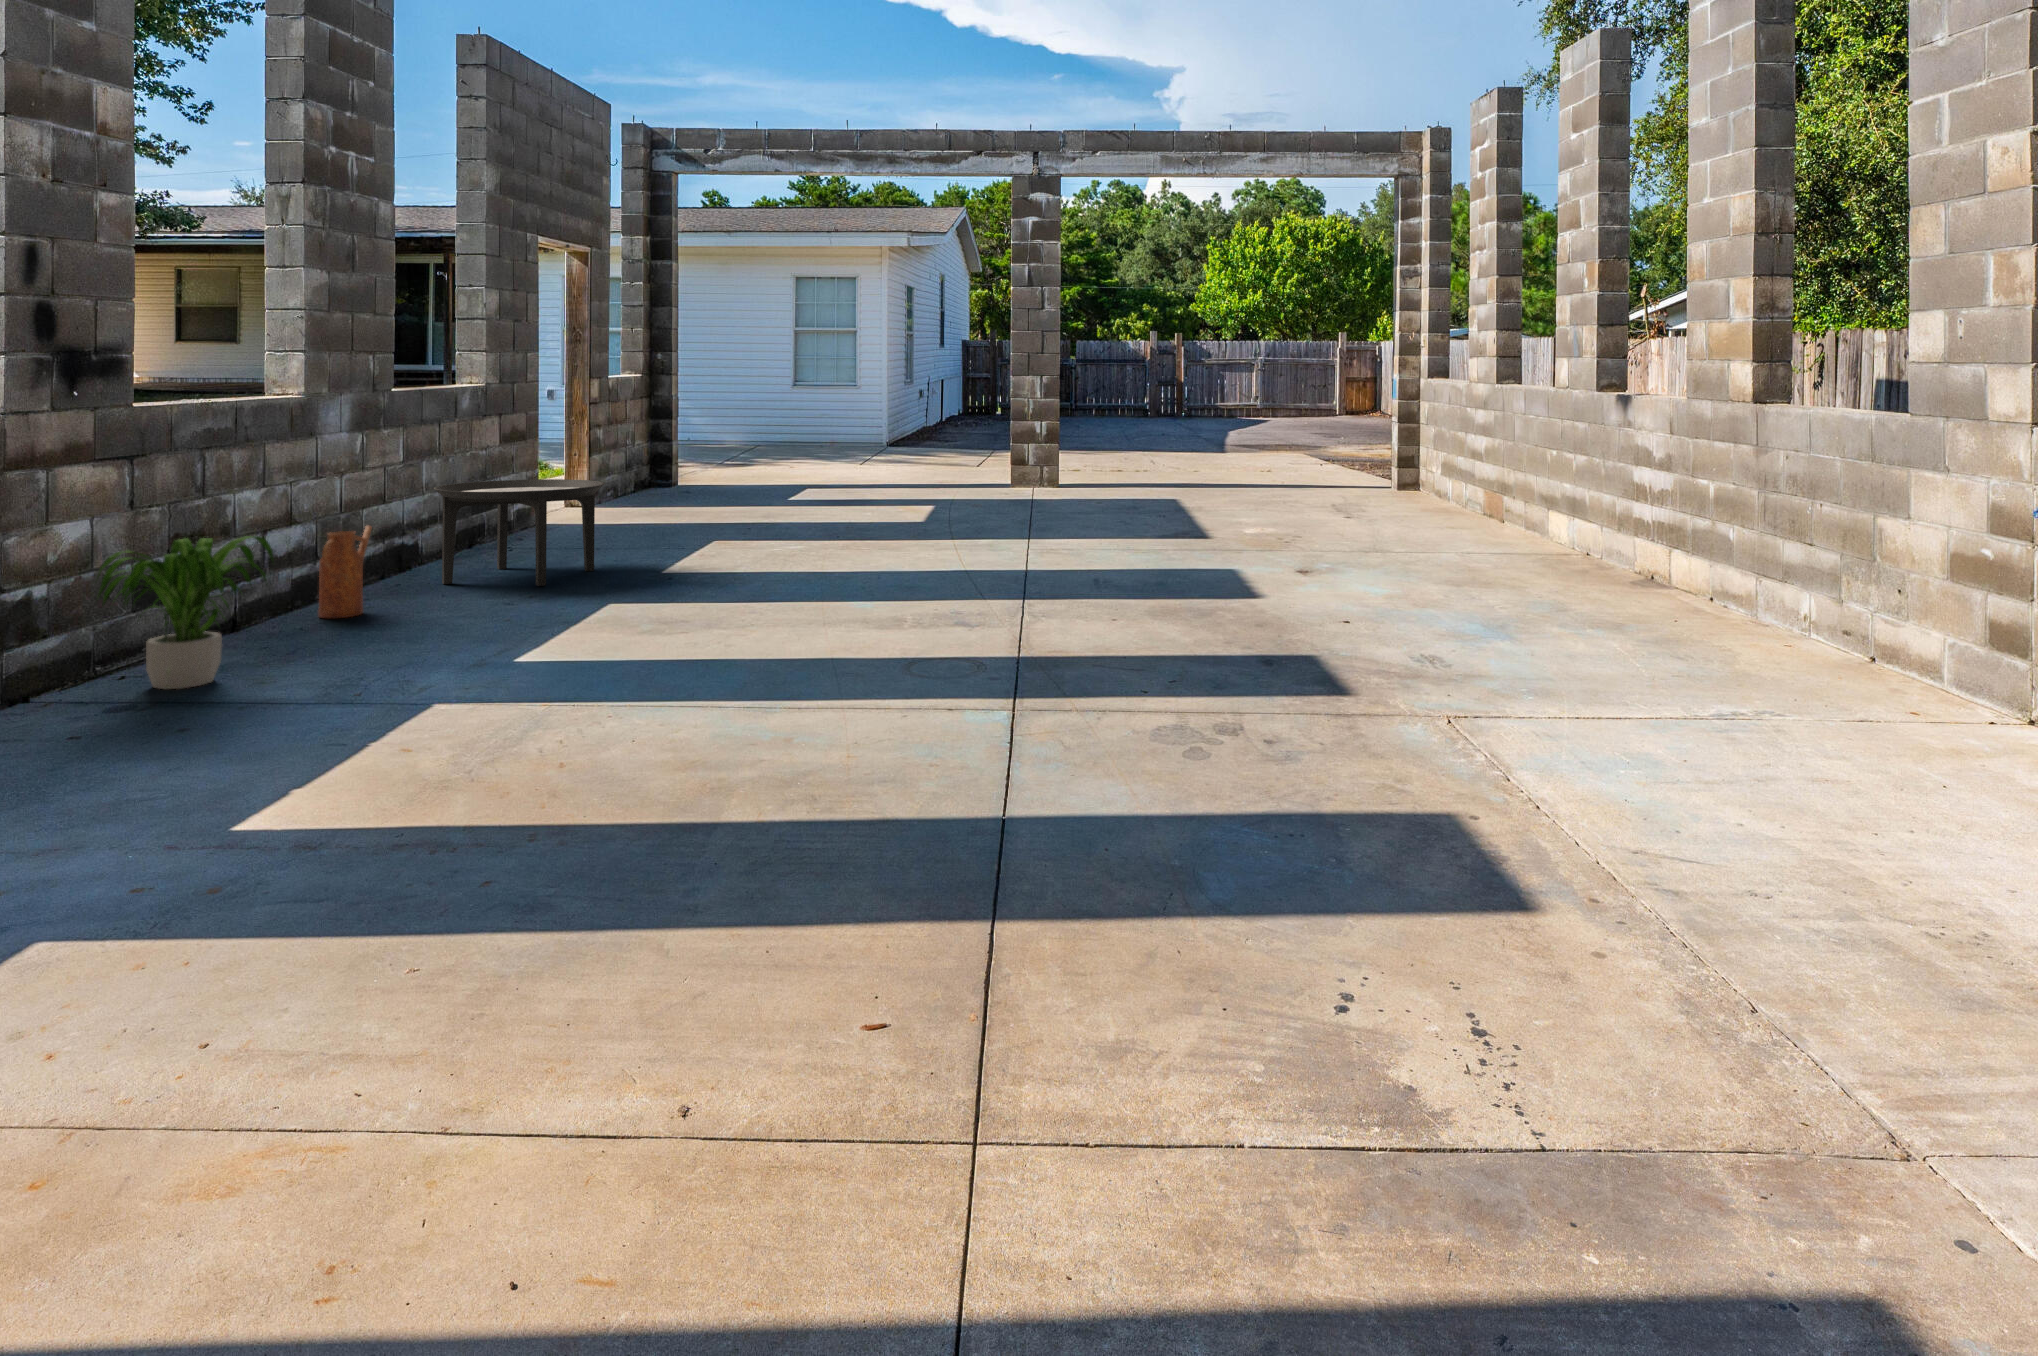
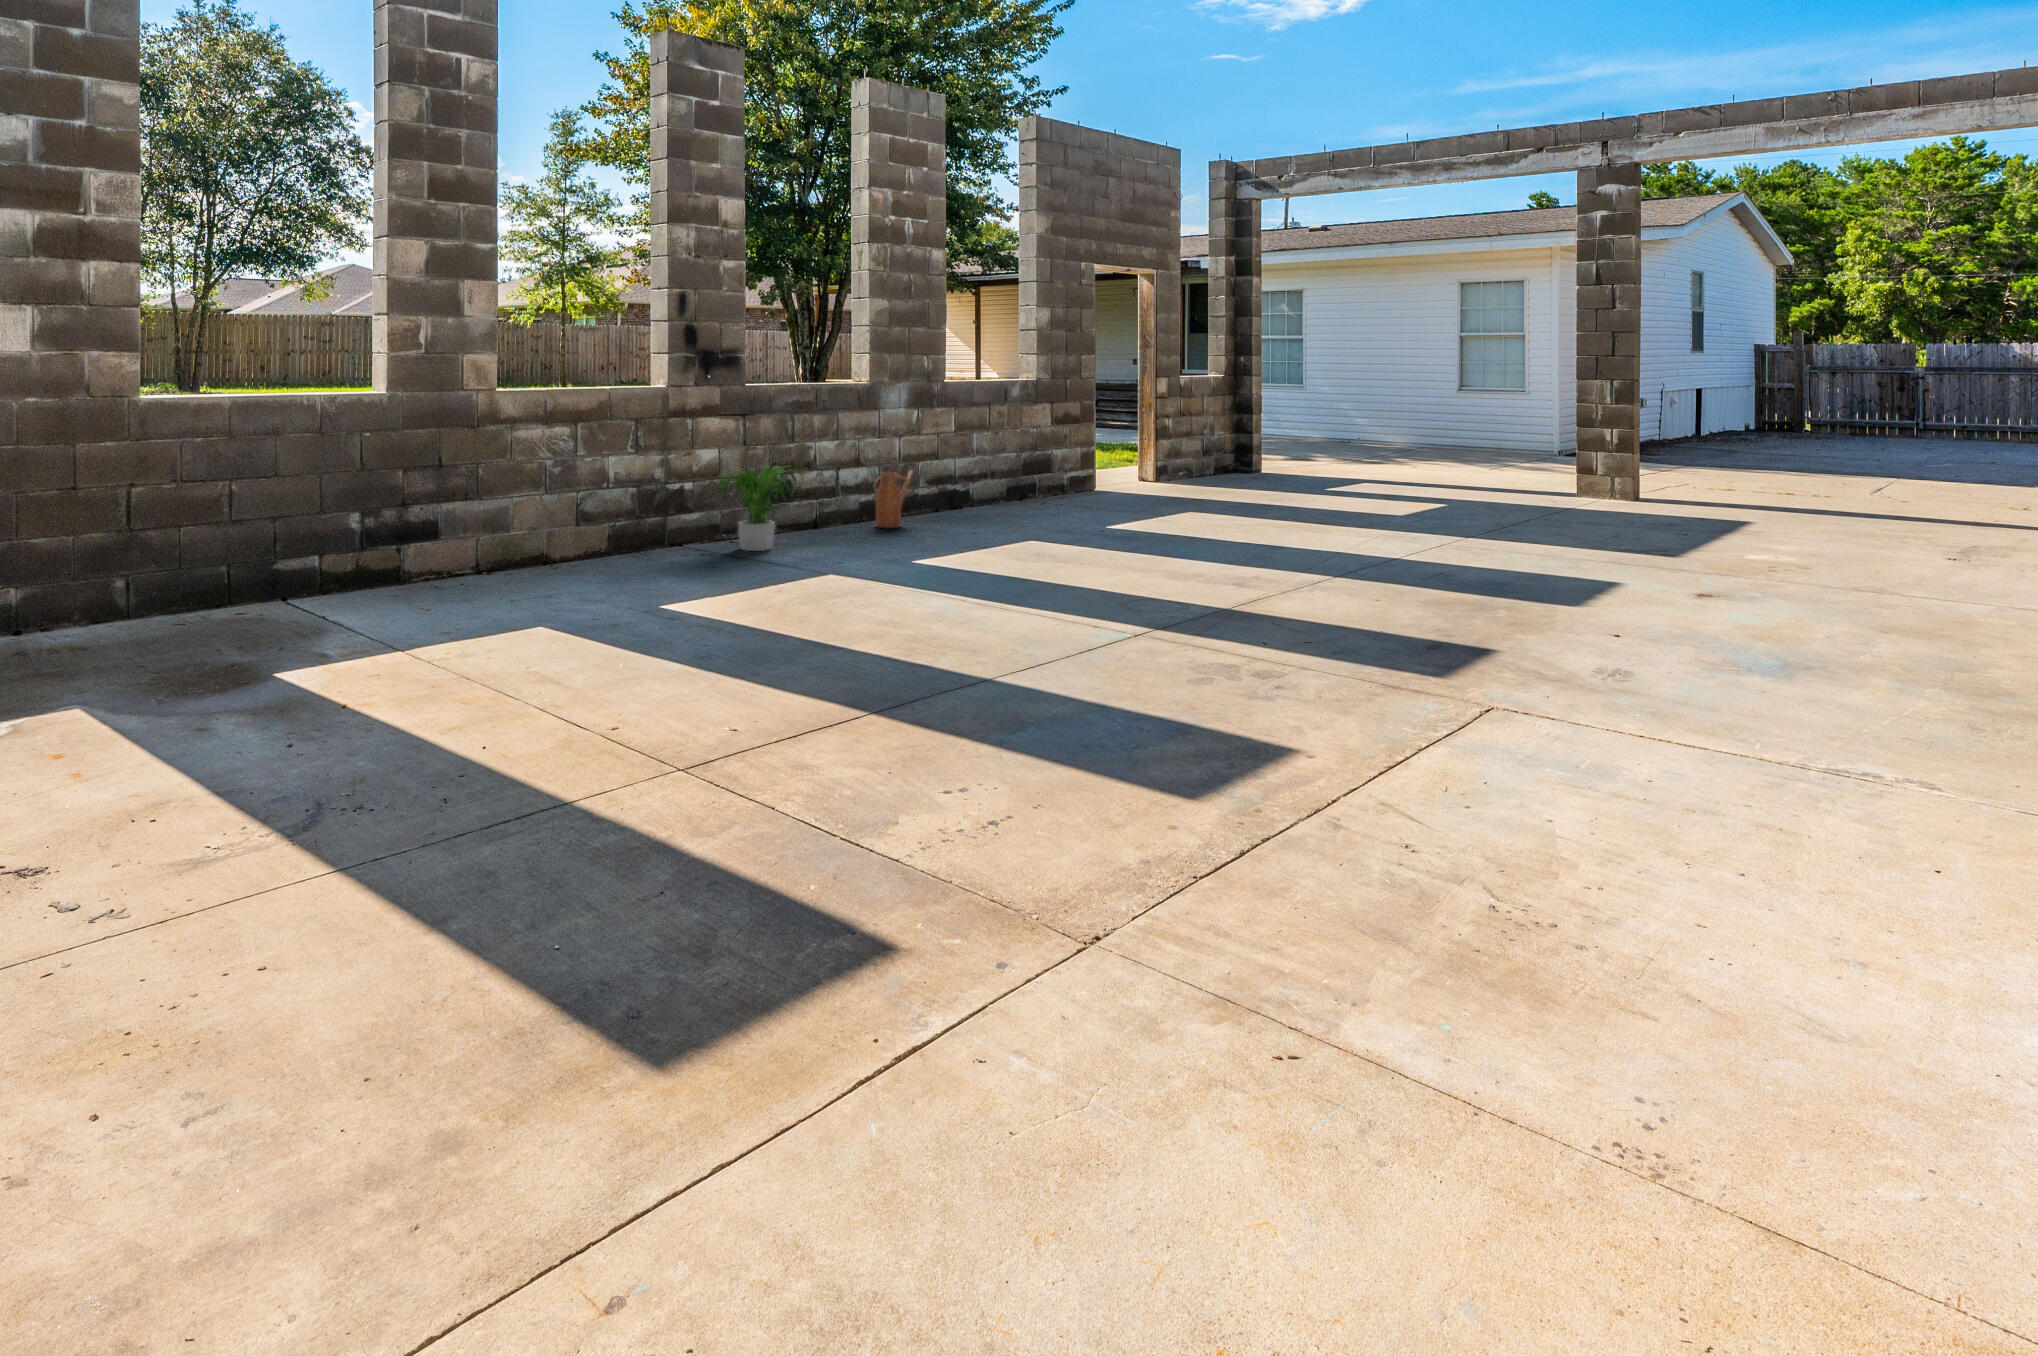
round table: present [434,479,605,586] -> none [969,448,1085,524]

